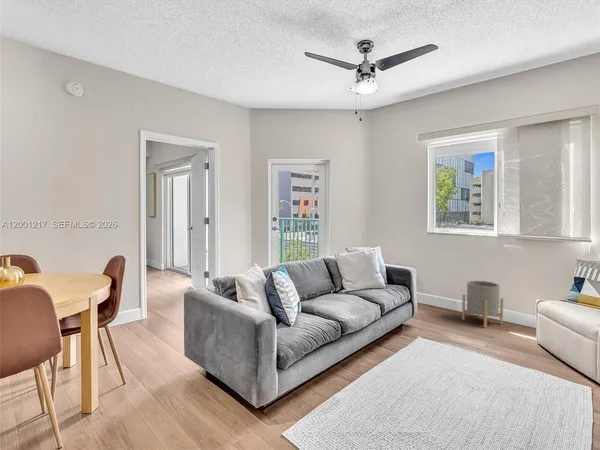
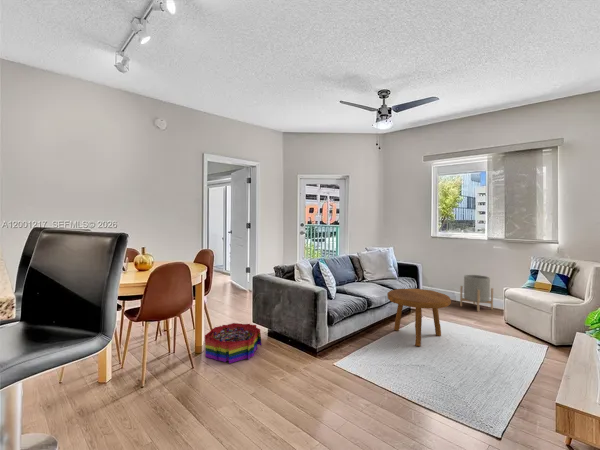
footstool: none [369,304,455,390] -> present [387,288,451,346]
storage bin: none [98,359,187,433] -> present [205,323,261,363]

